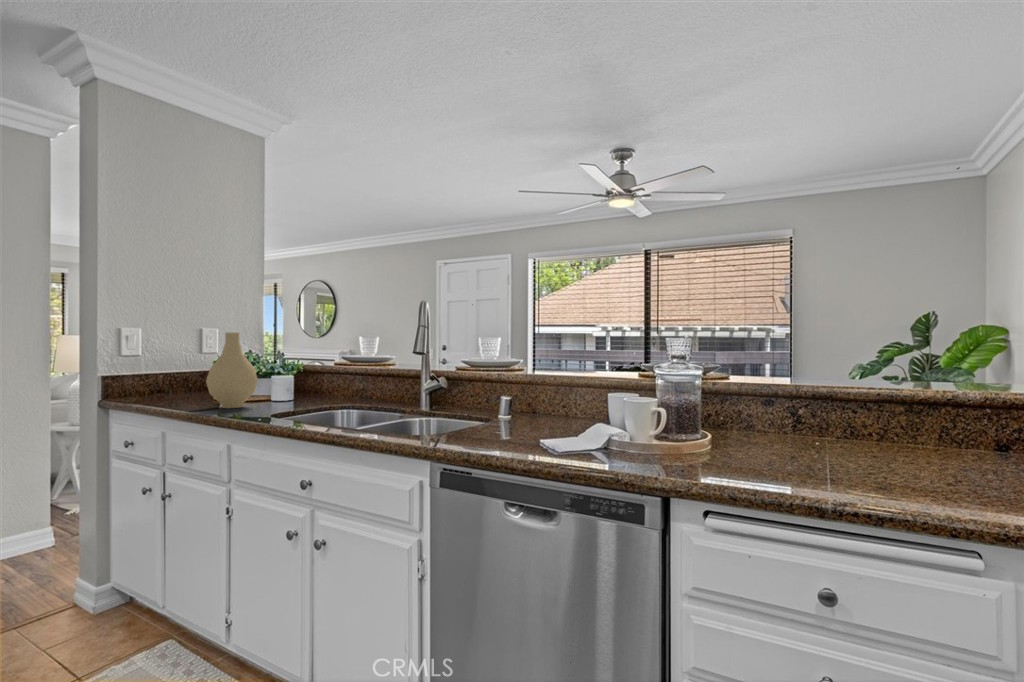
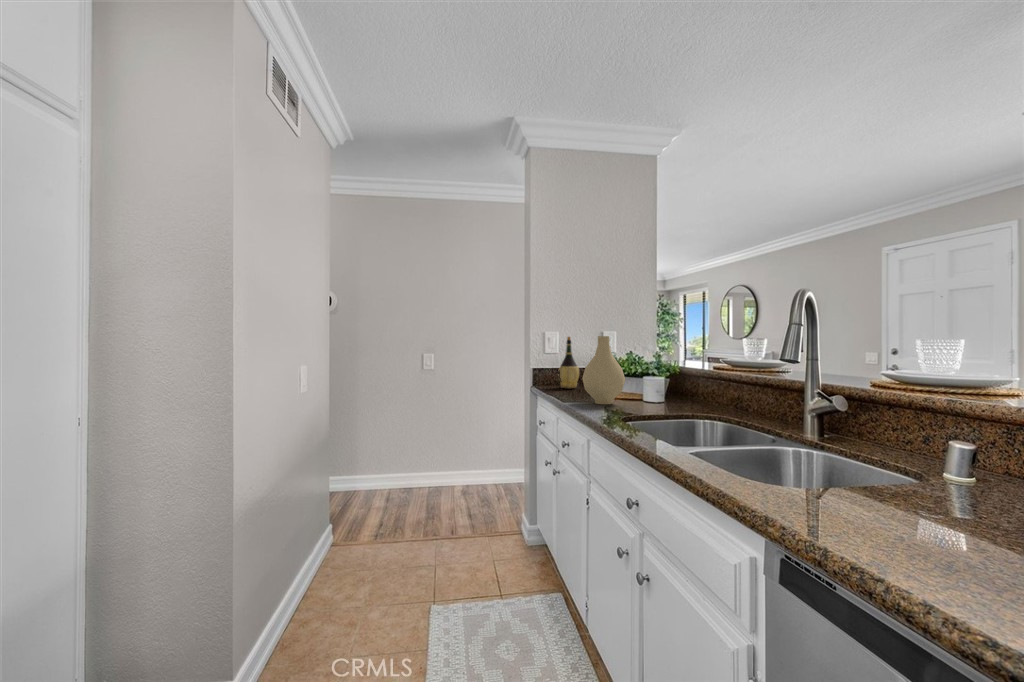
wine bottle: none [144,333,176,399] -> present [558,337,579,388]

